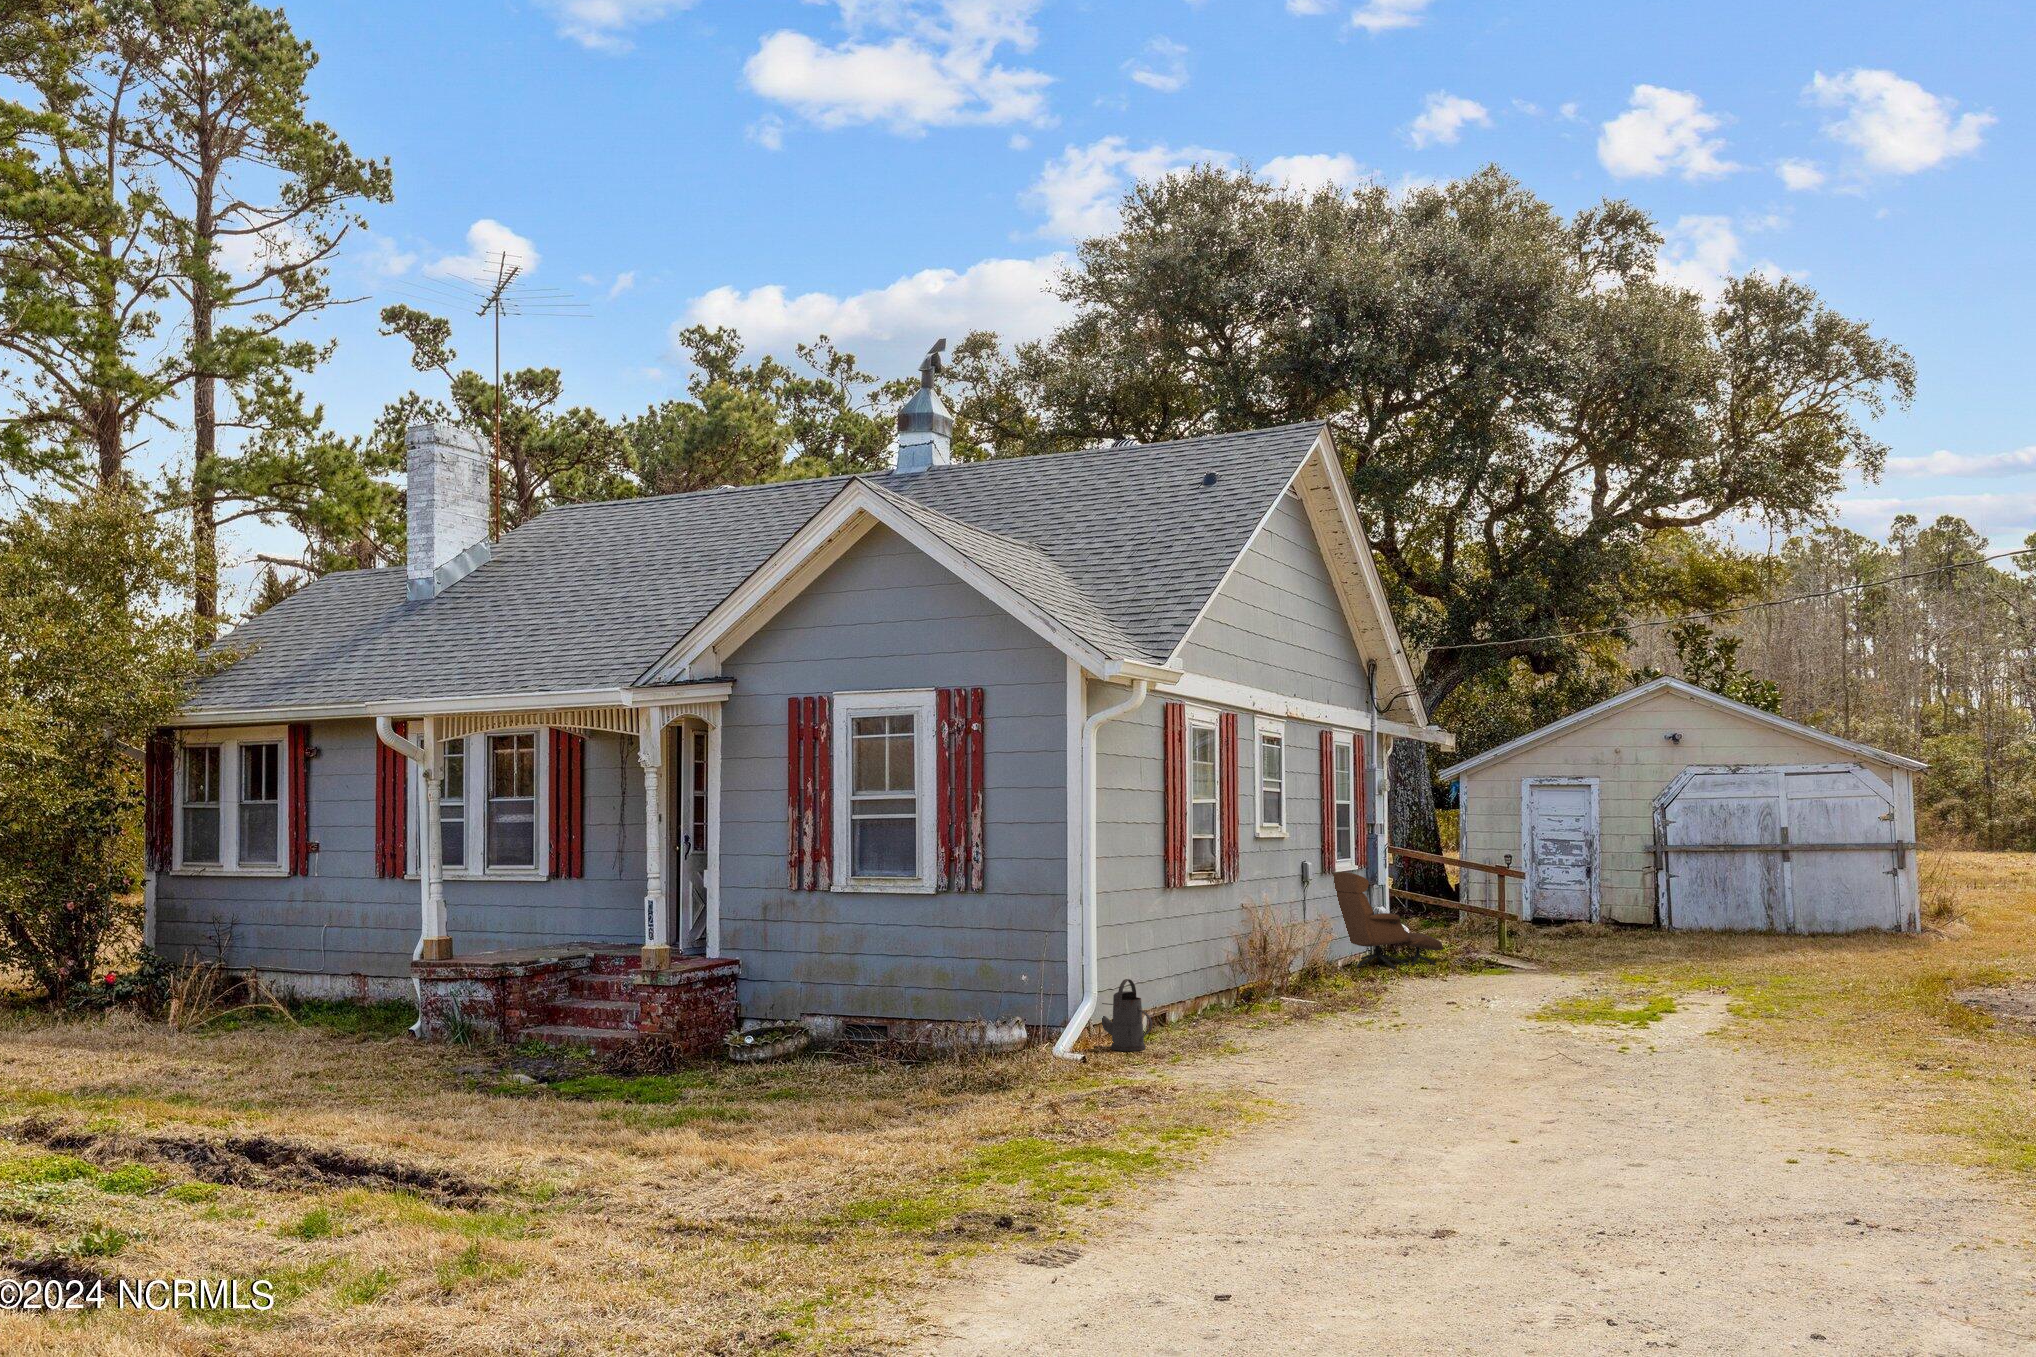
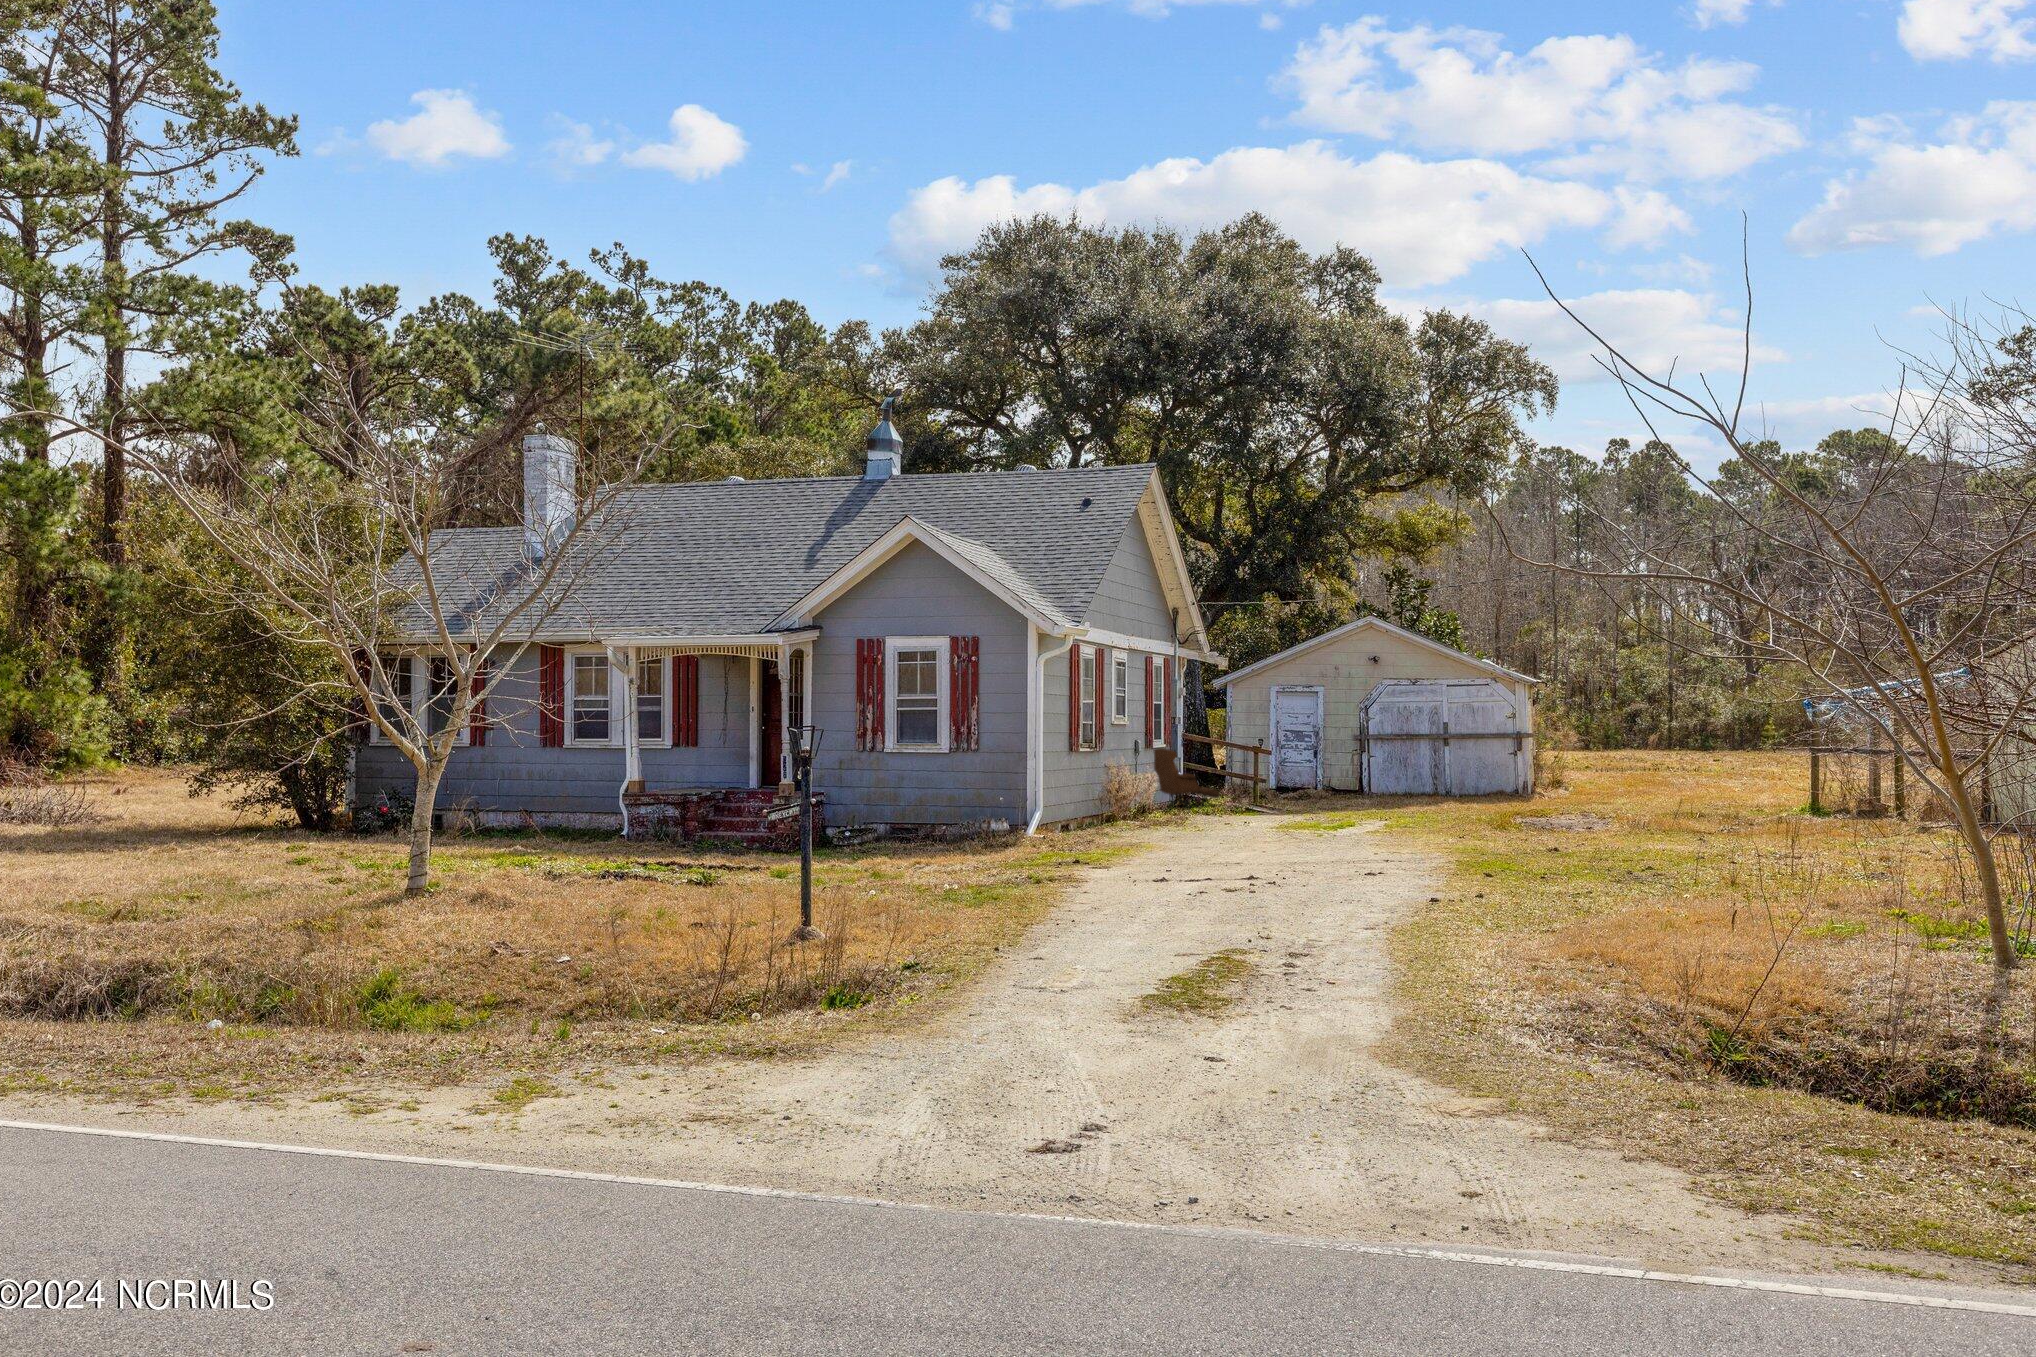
watering can: present [1102,979,1152,1051] -> none [1034,799,1076,837]

